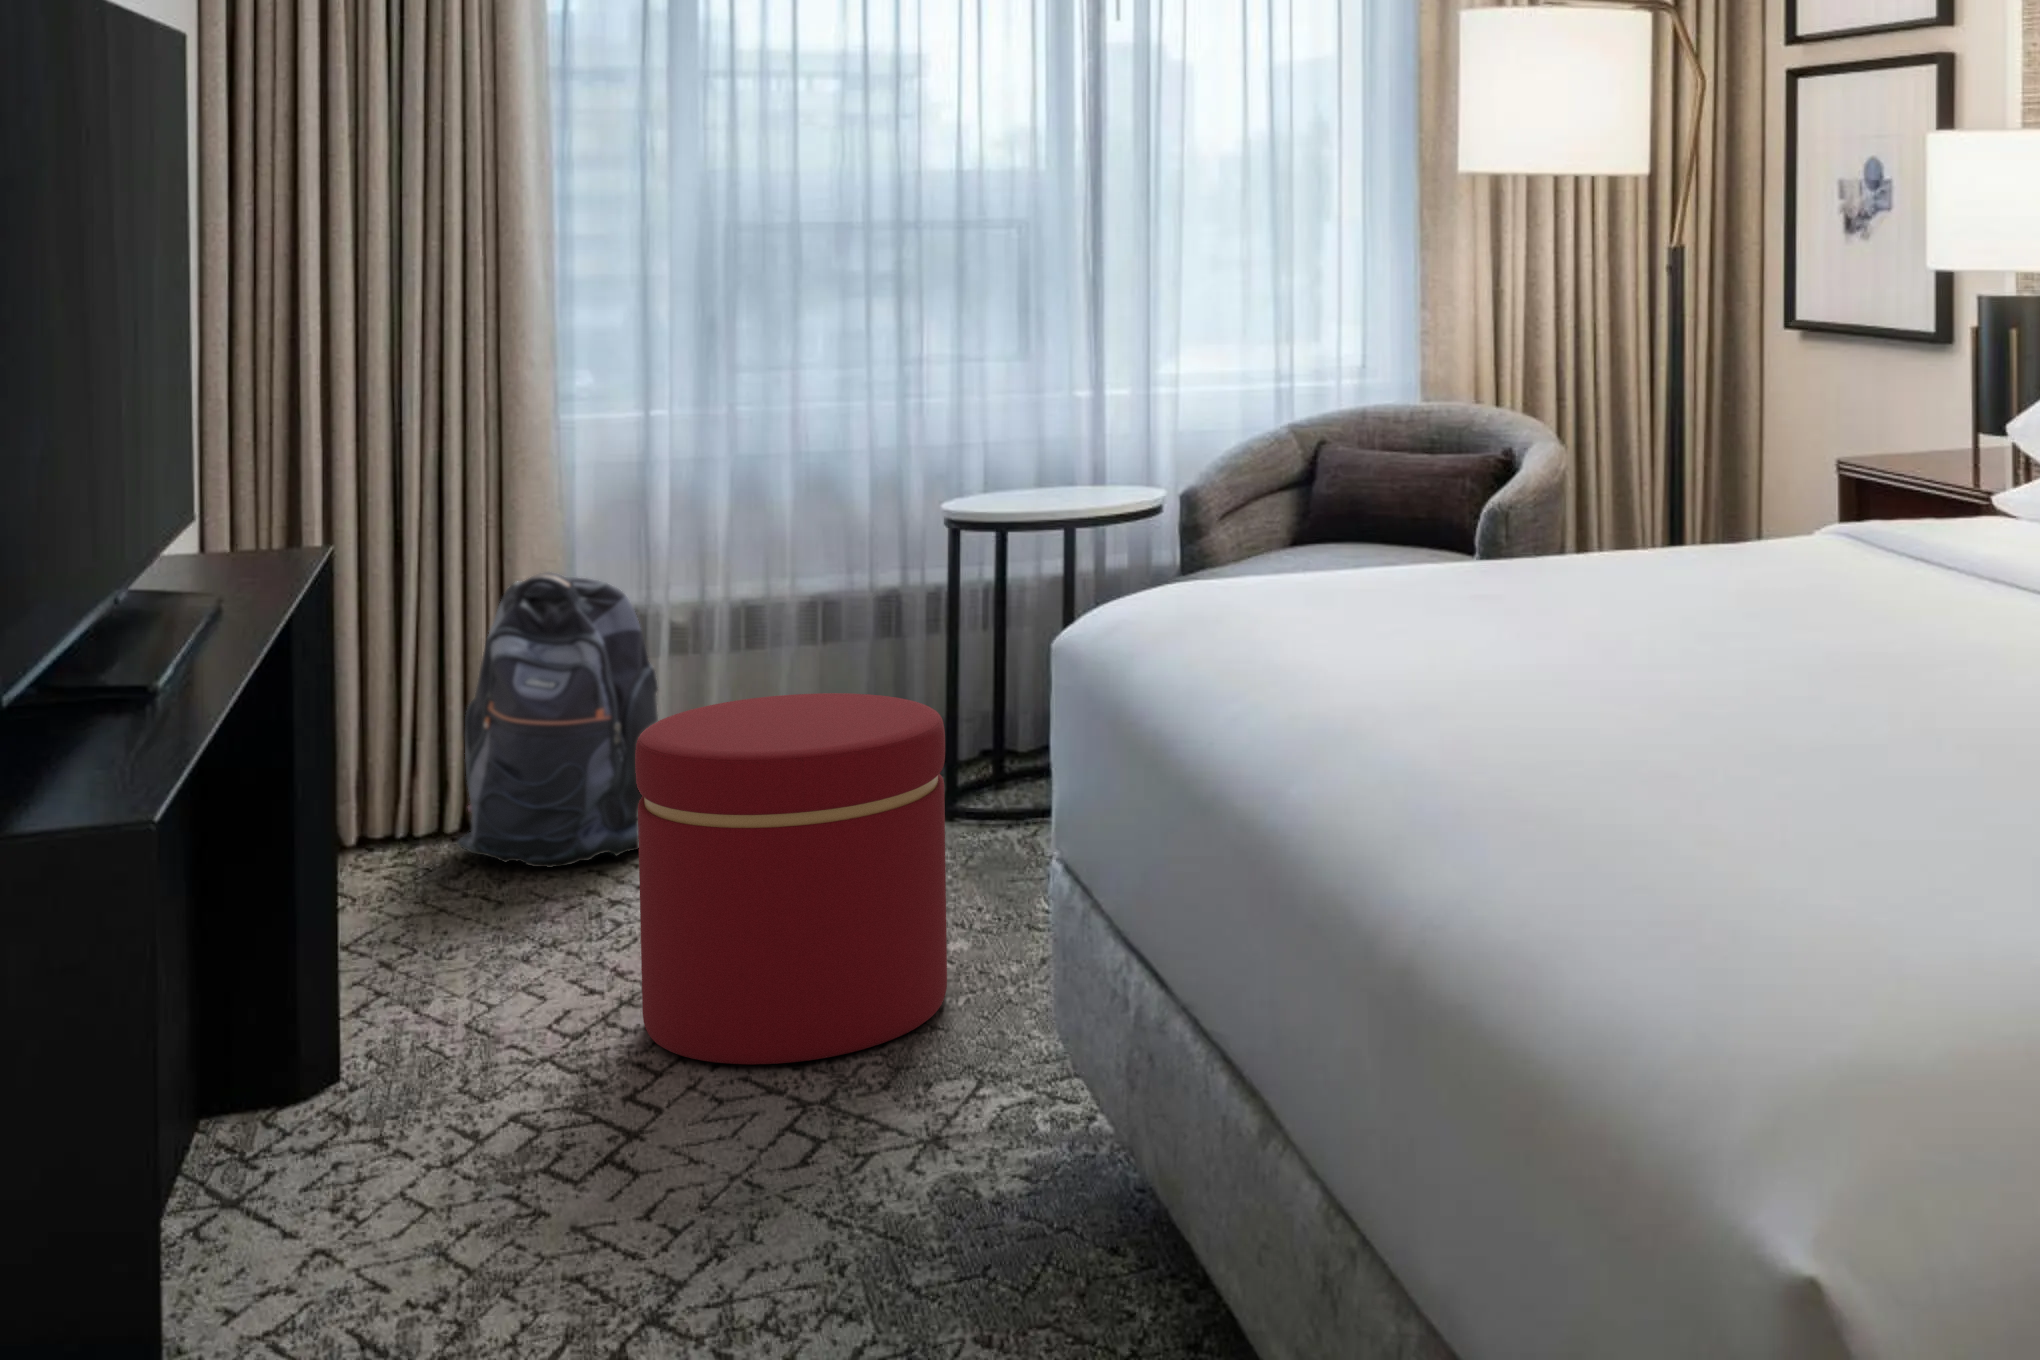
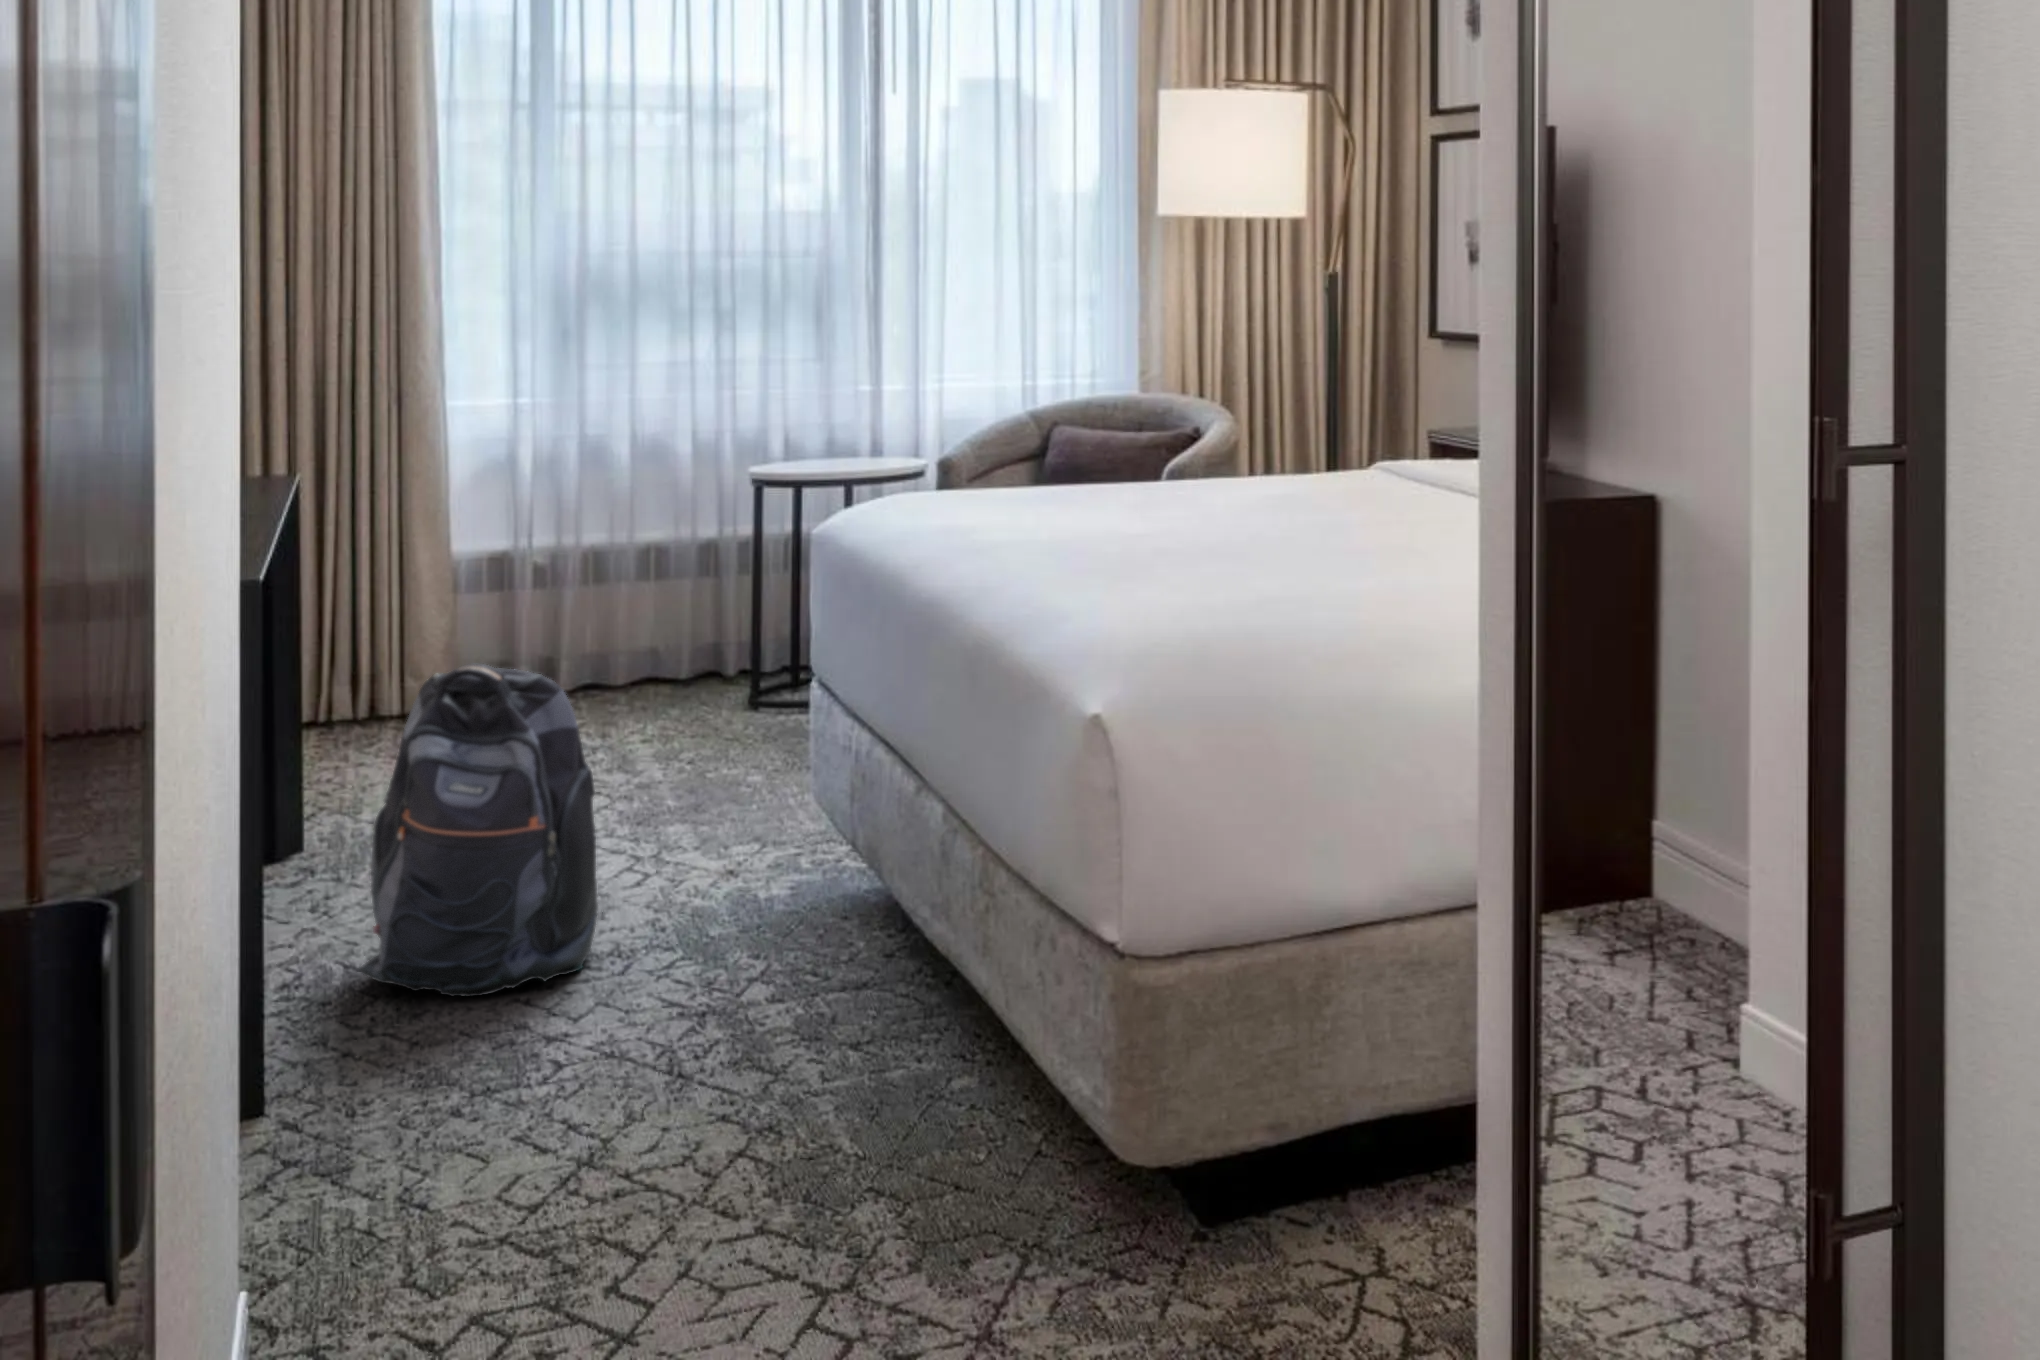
ottoman: present [635,693,947,1064] -> none [614,804,967,1242]

